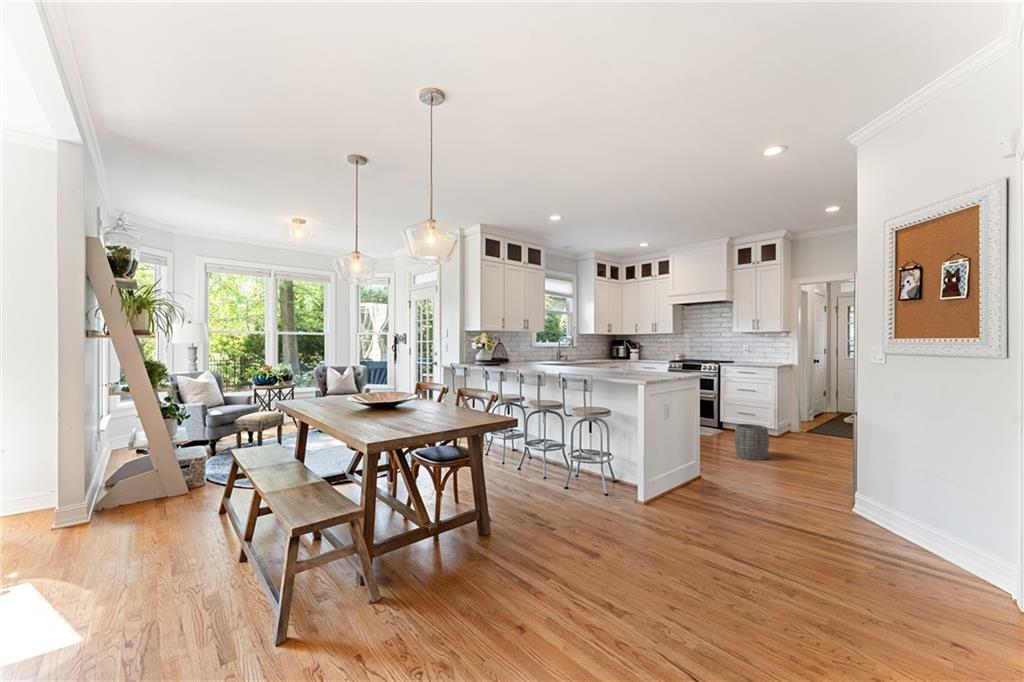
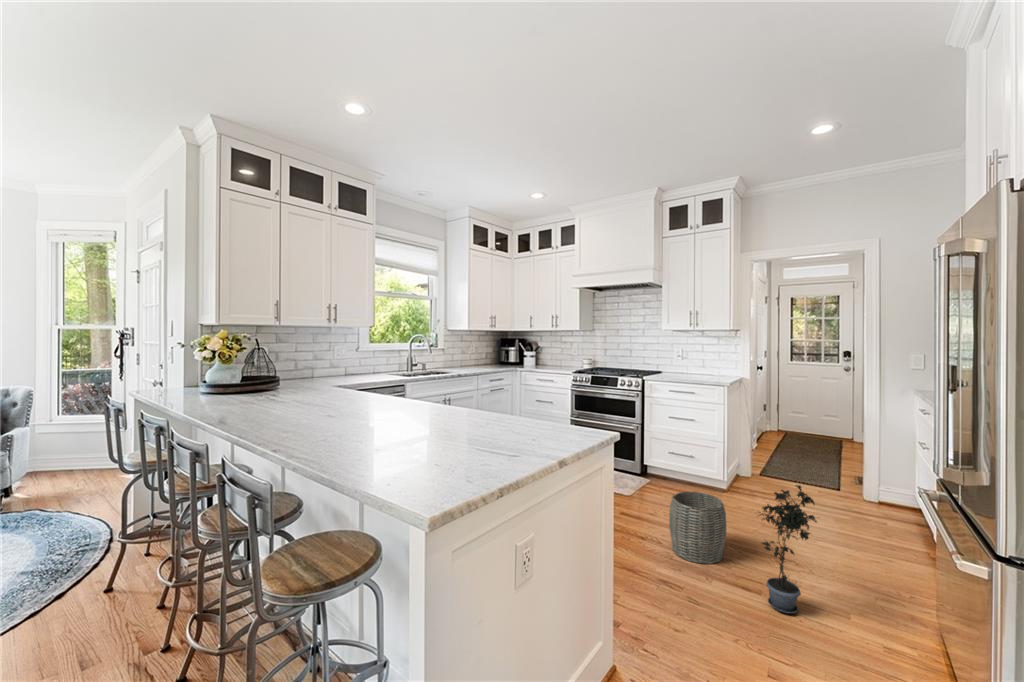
potted plant: none [780,409,814,474] -> present [759,485,817,614]

